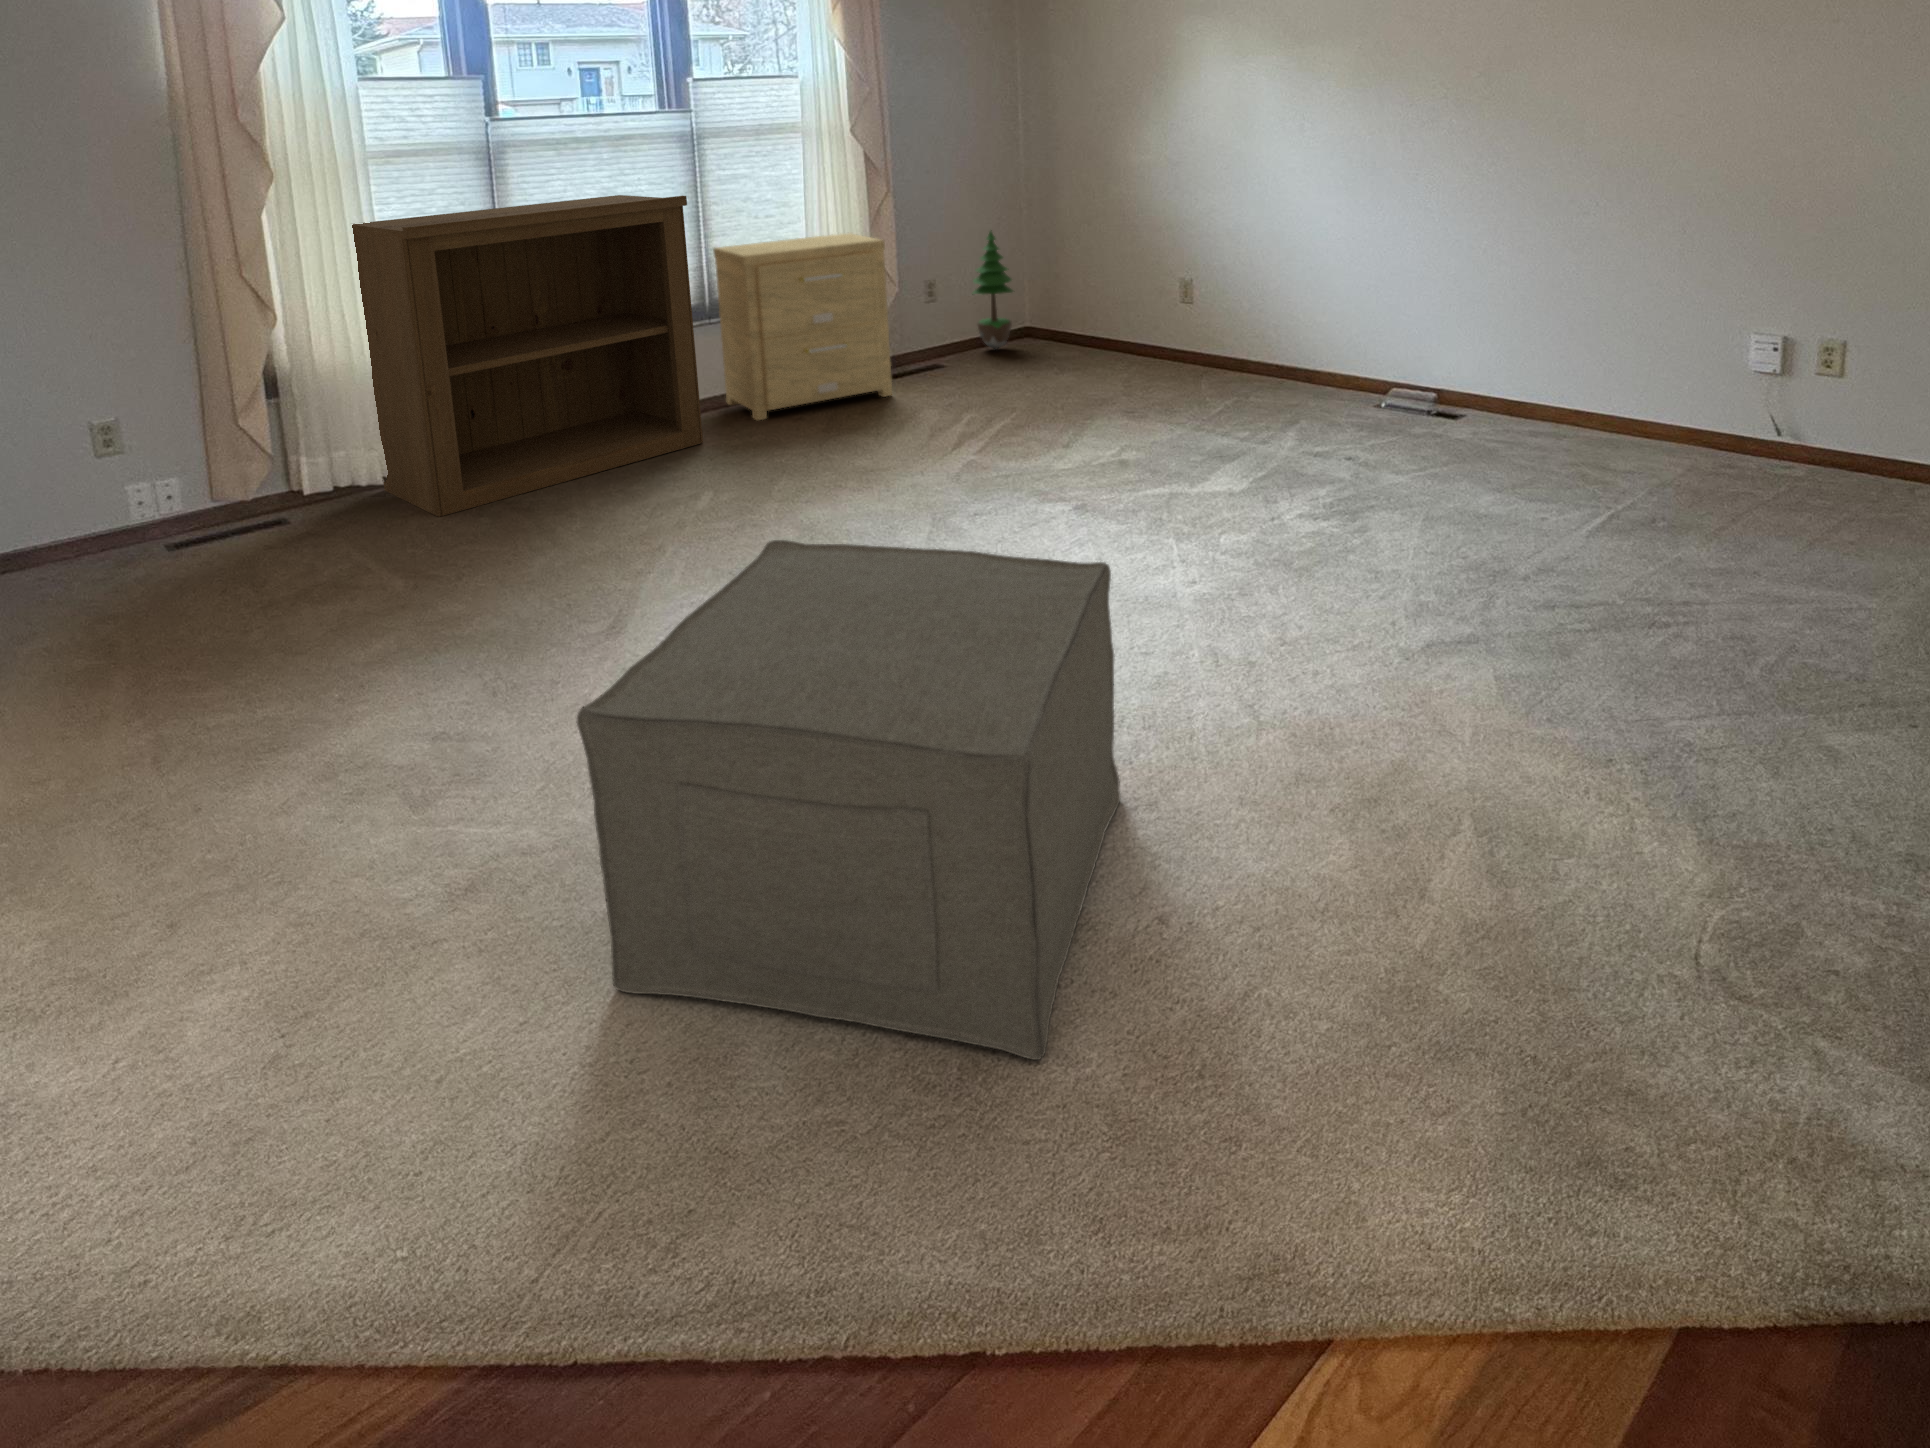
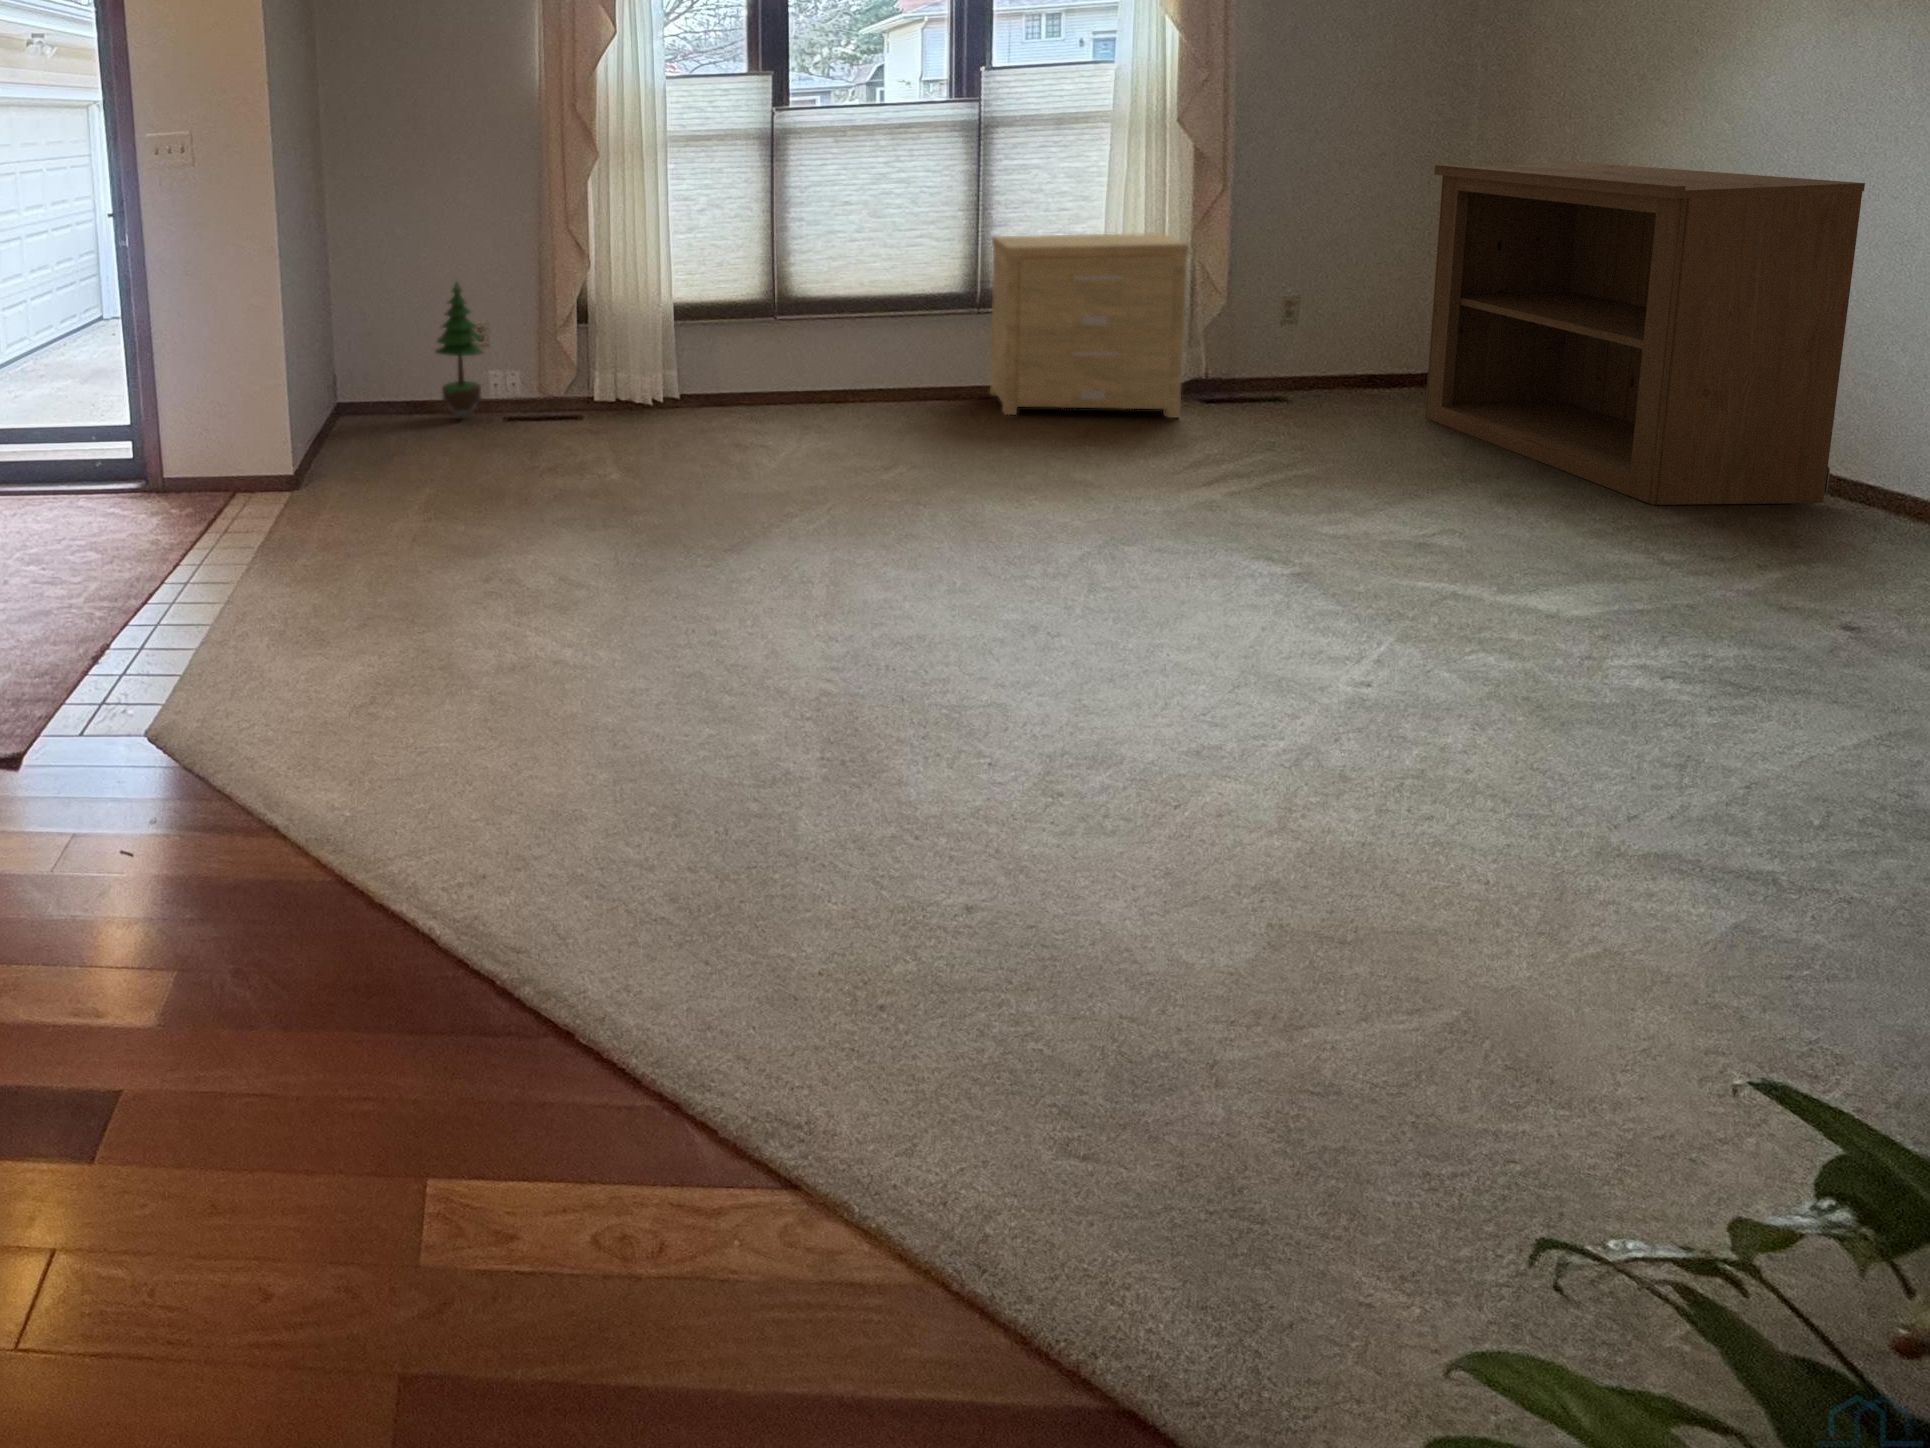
bookshelf: present [352,195,703,517] -> present [1425,162,1865,505]
potted tree: present [973,230,1013,349] -> present [436,282,483,418]
ottoman: present [577,540,1120,1060] -> none [524,487,1030,927]

